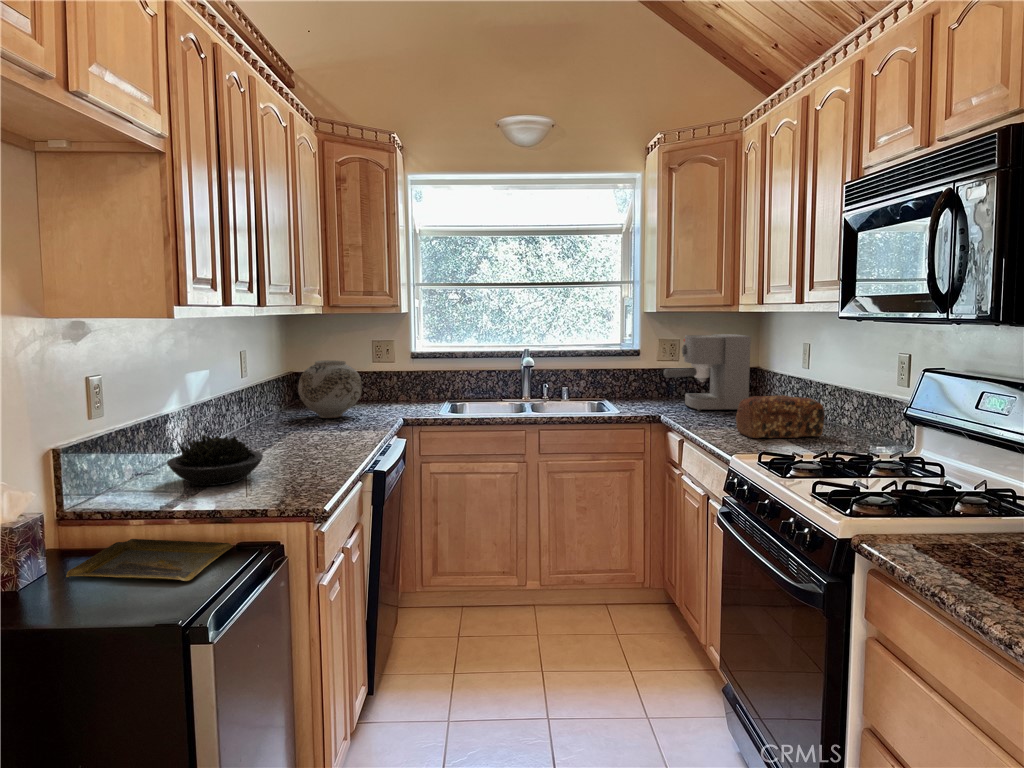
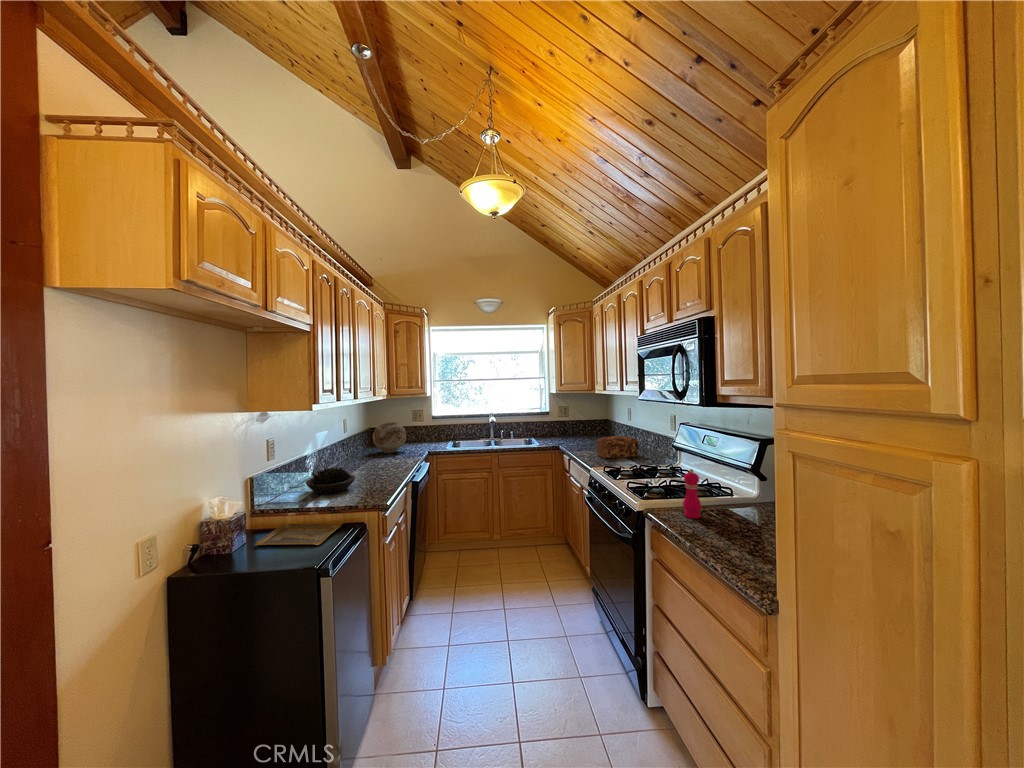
coffee maker: present [664,334,751,411] -> none [562,403,605,443]
pepper mill: none [945,455,990,560] -> present [683,469,702,518]

